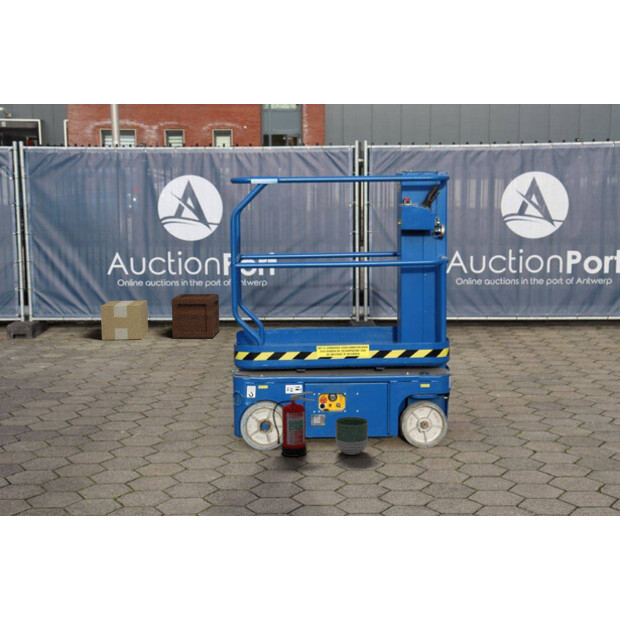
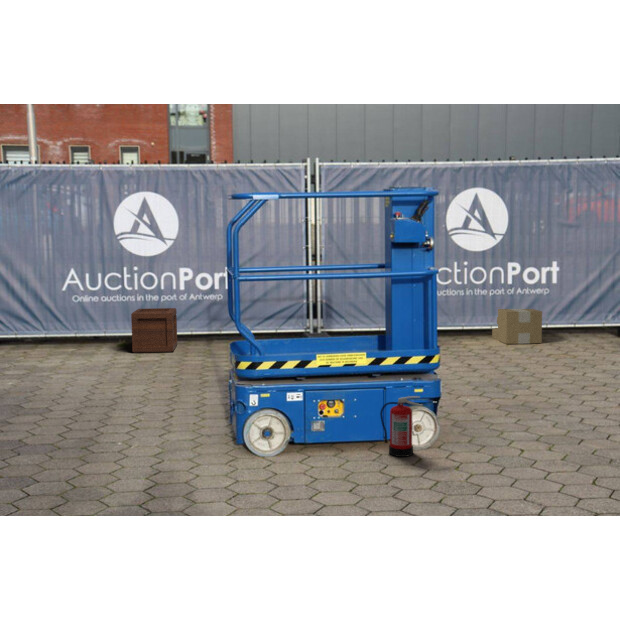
cardboard box: present [101,300,148,340] -> present [492,309,542,344]
fire extinguisher: present [273,392,314,457] -> present [380,396,422,457]
planter: present [335,417,368,455] -> none [337,422,369,459]

